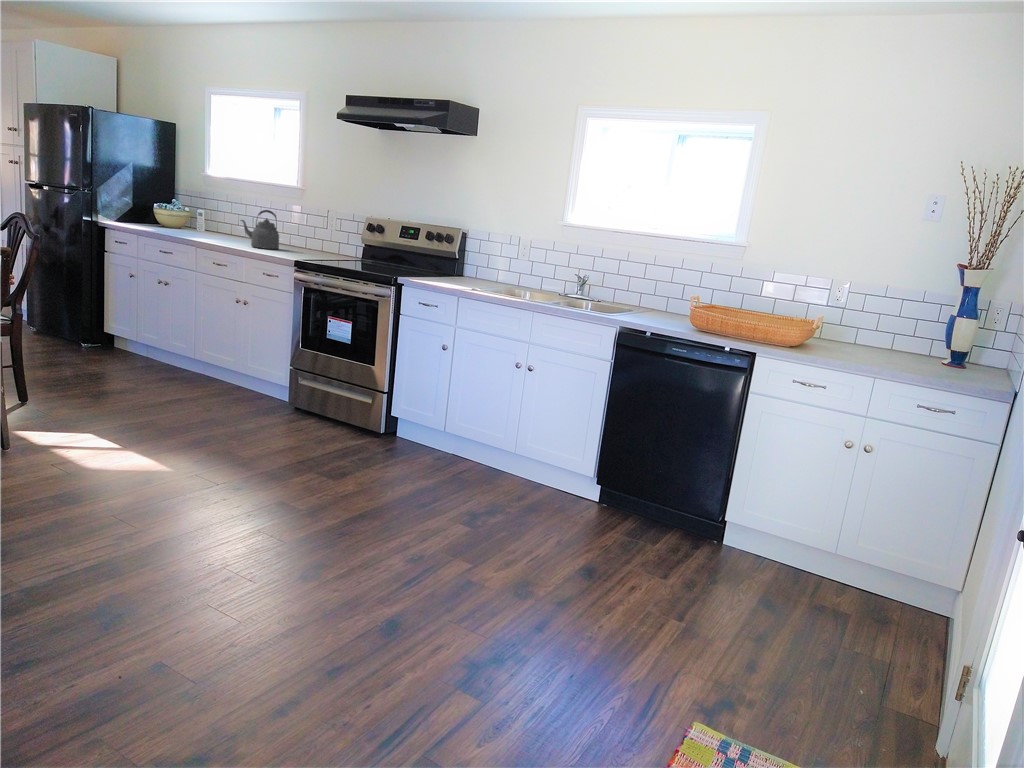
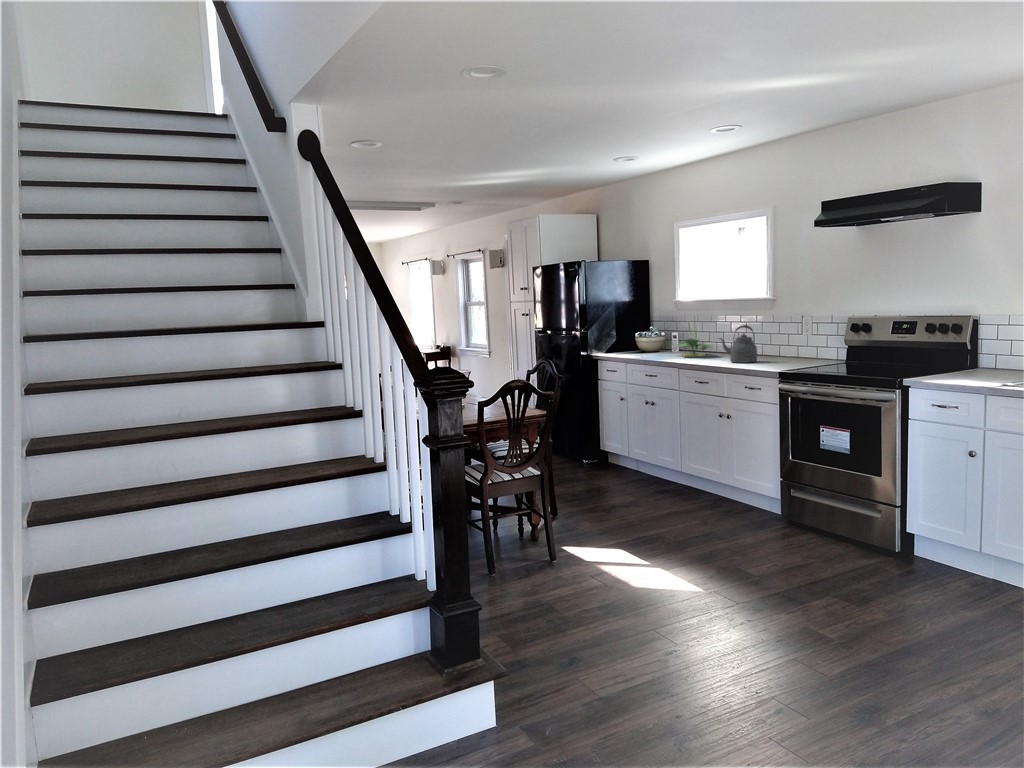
potted plant: none [189,193,238,239] -> present [676,325,712,357]

